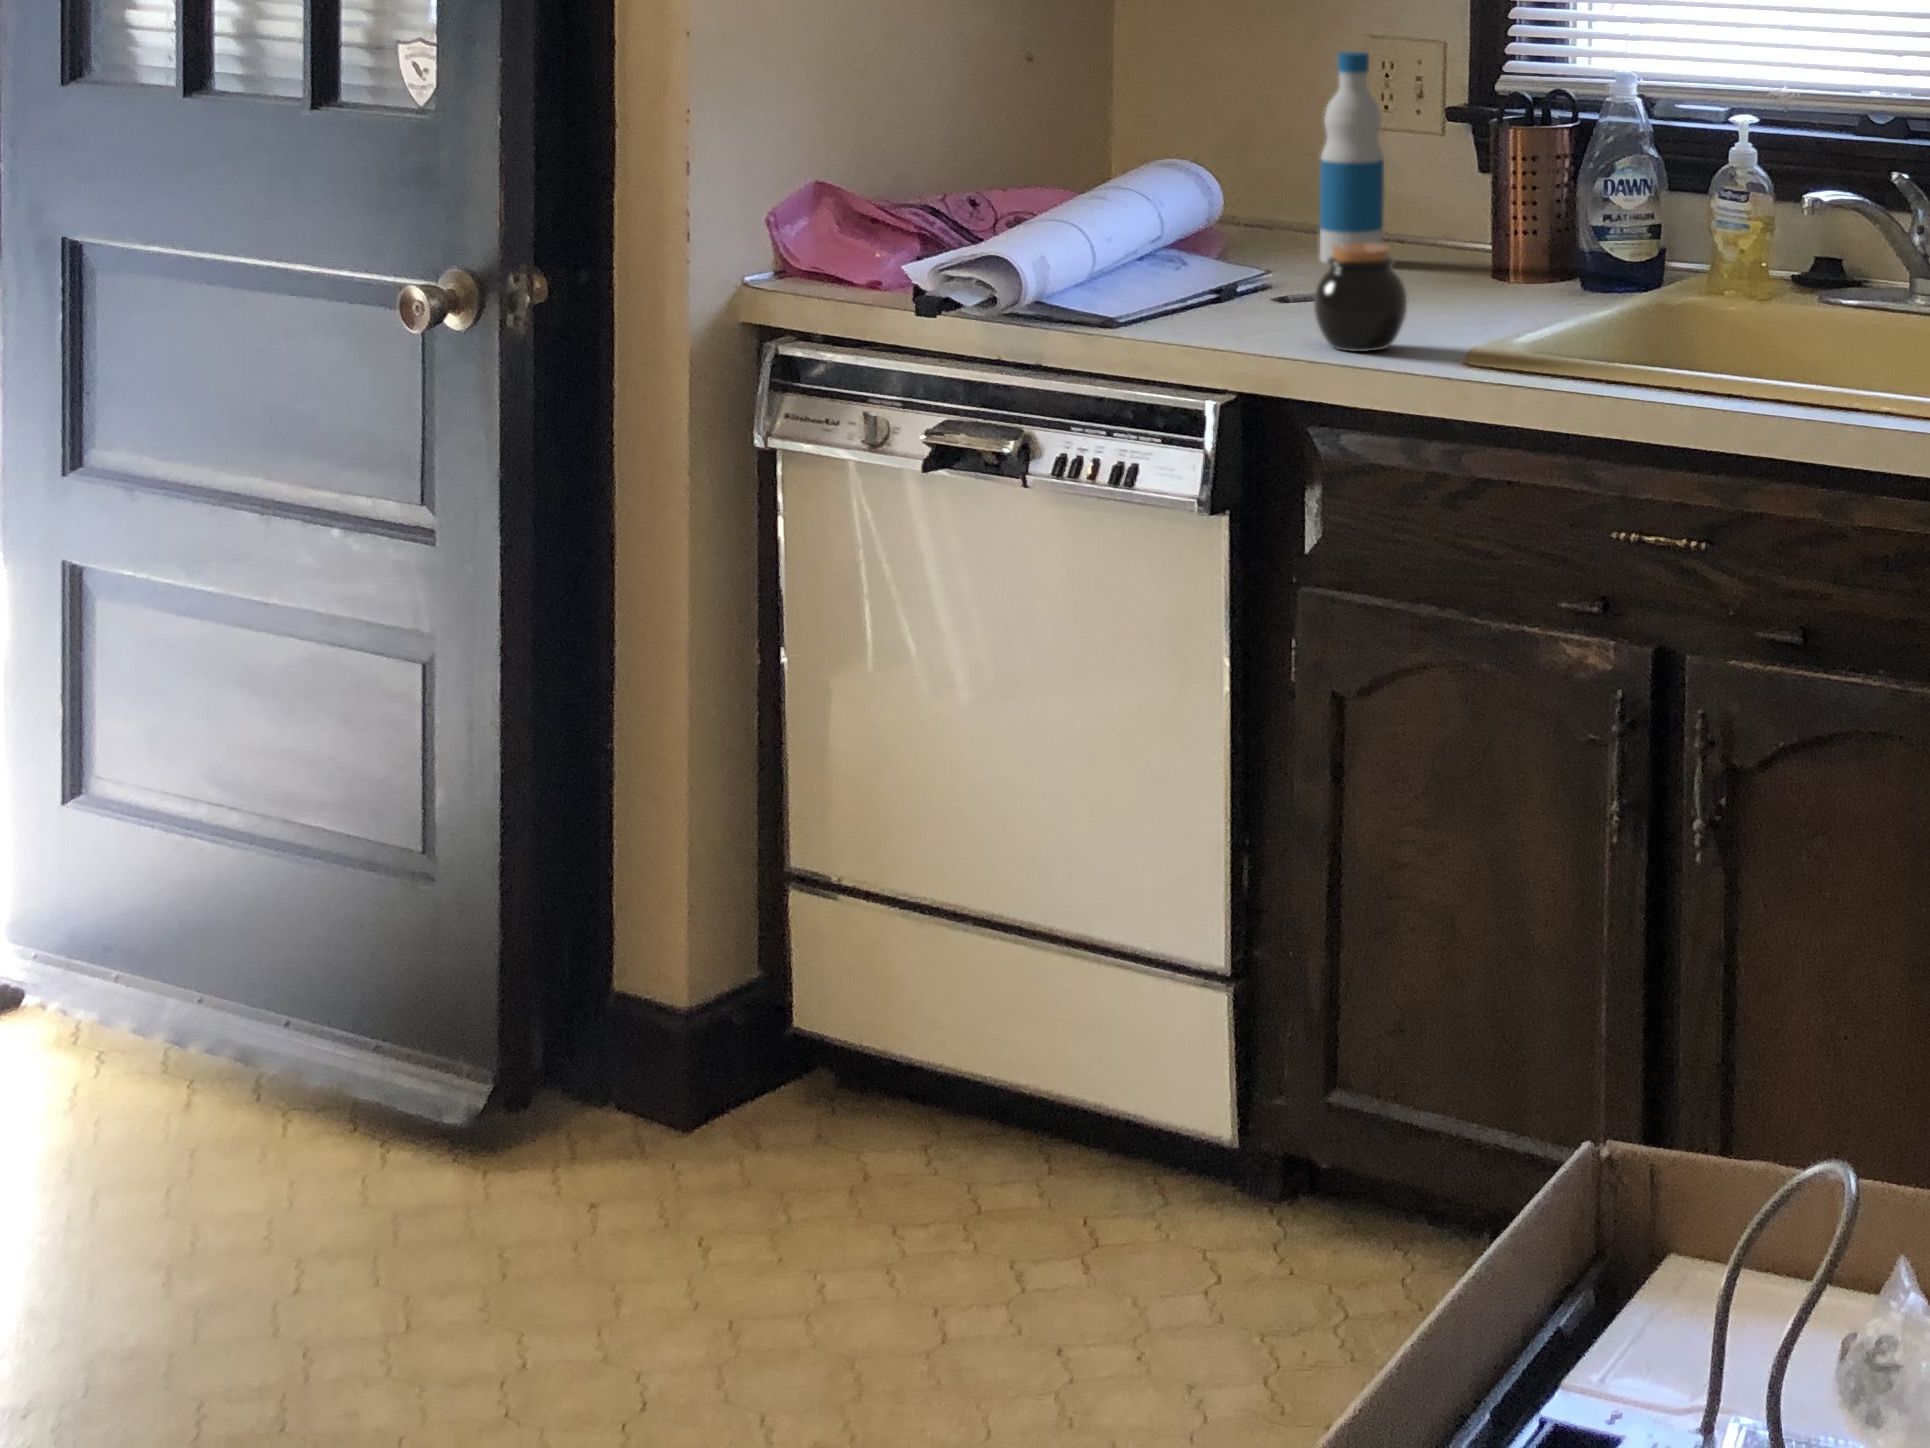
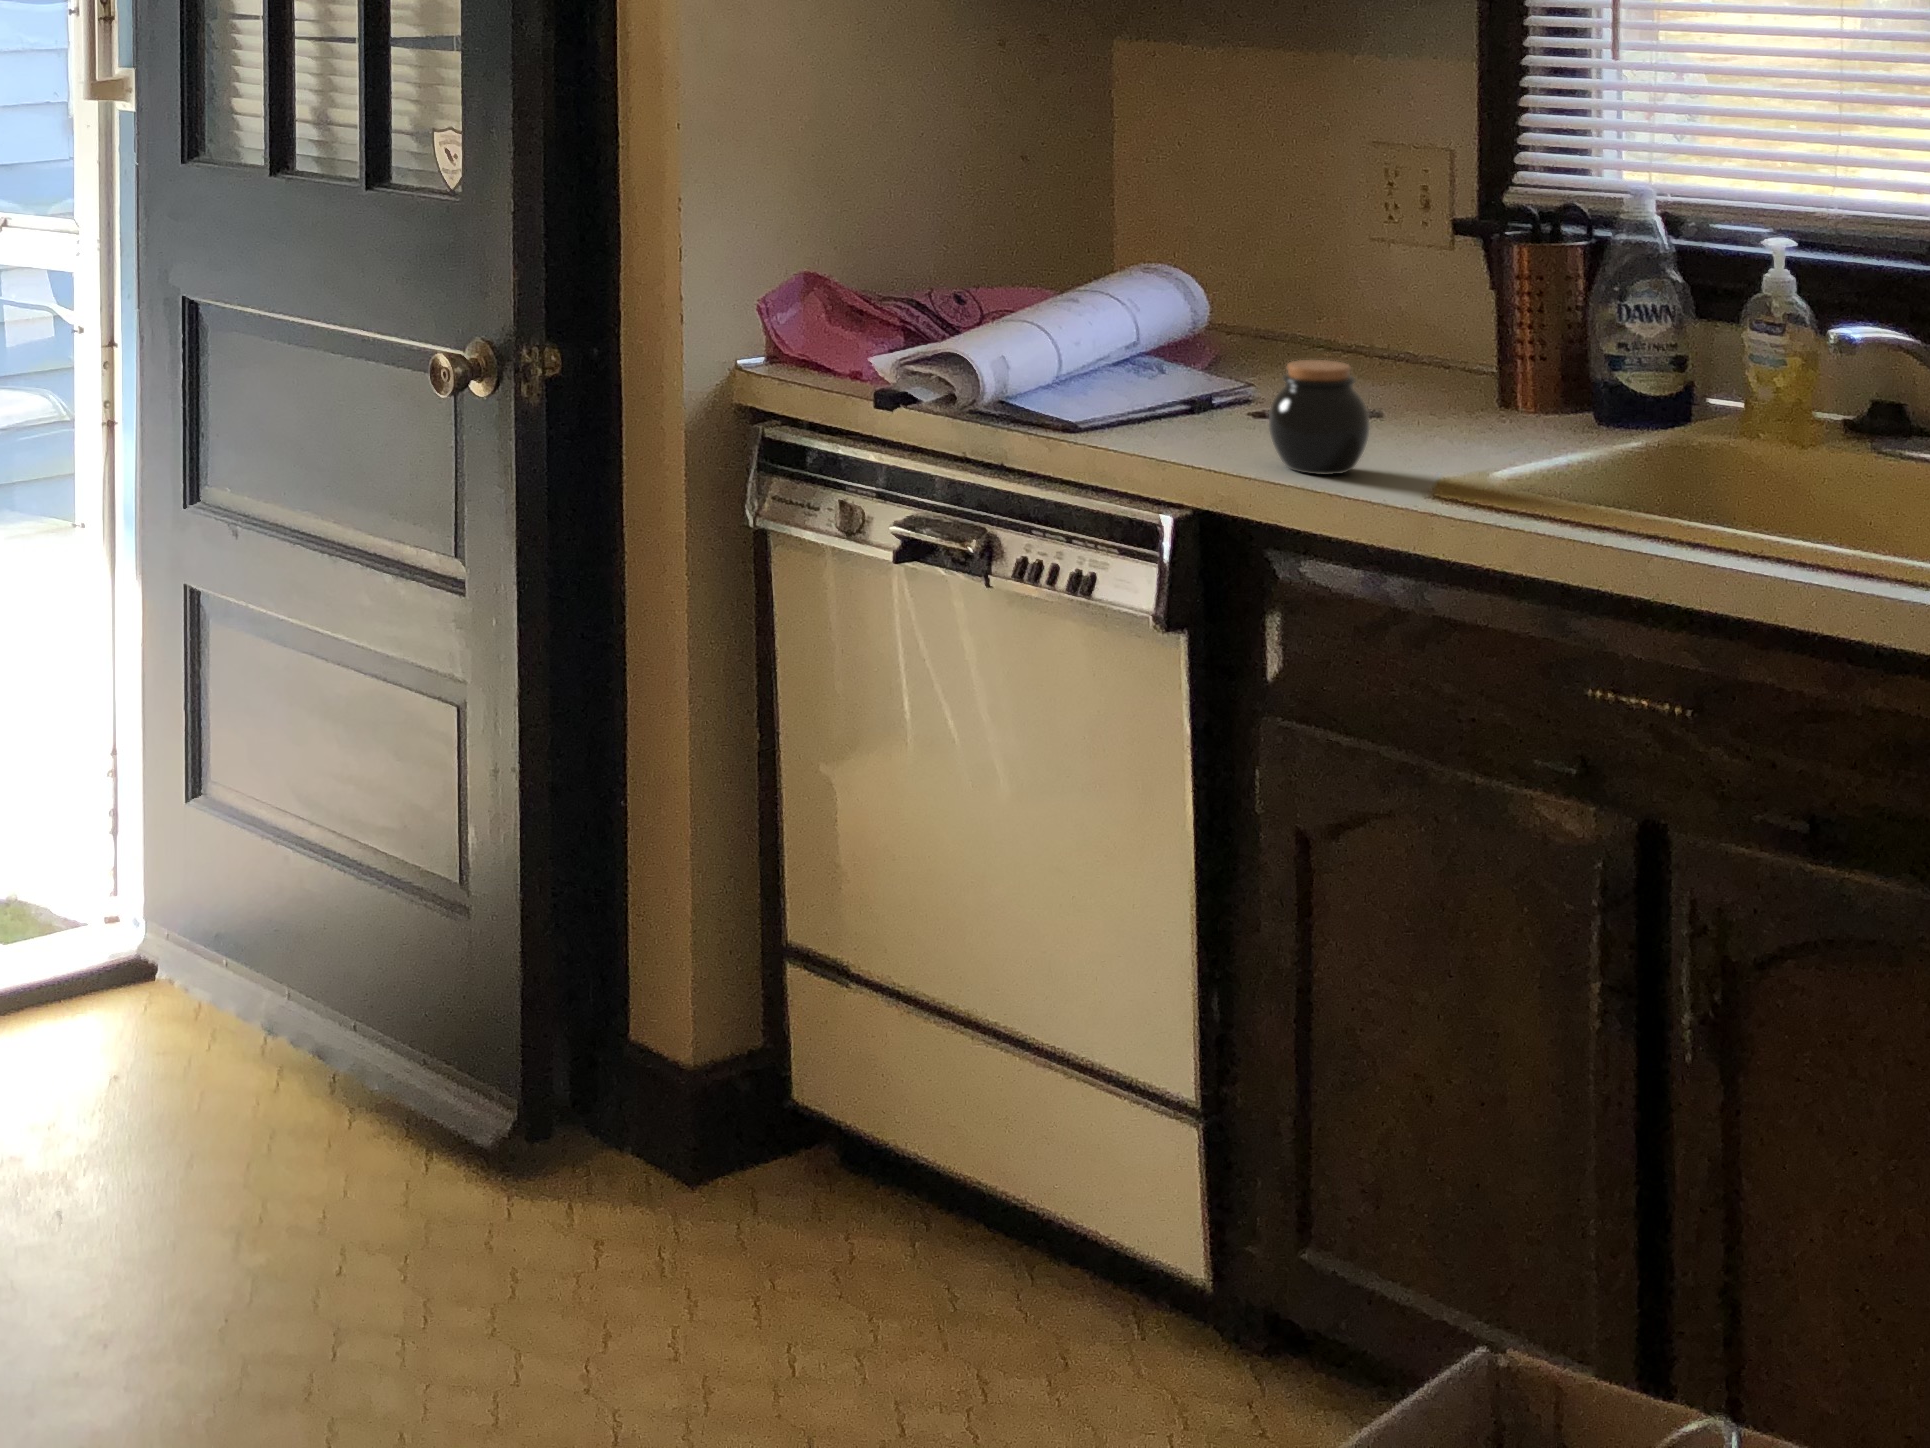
bottle: present [1320,51,1384,263] -> none [1315,156,1383,380]

